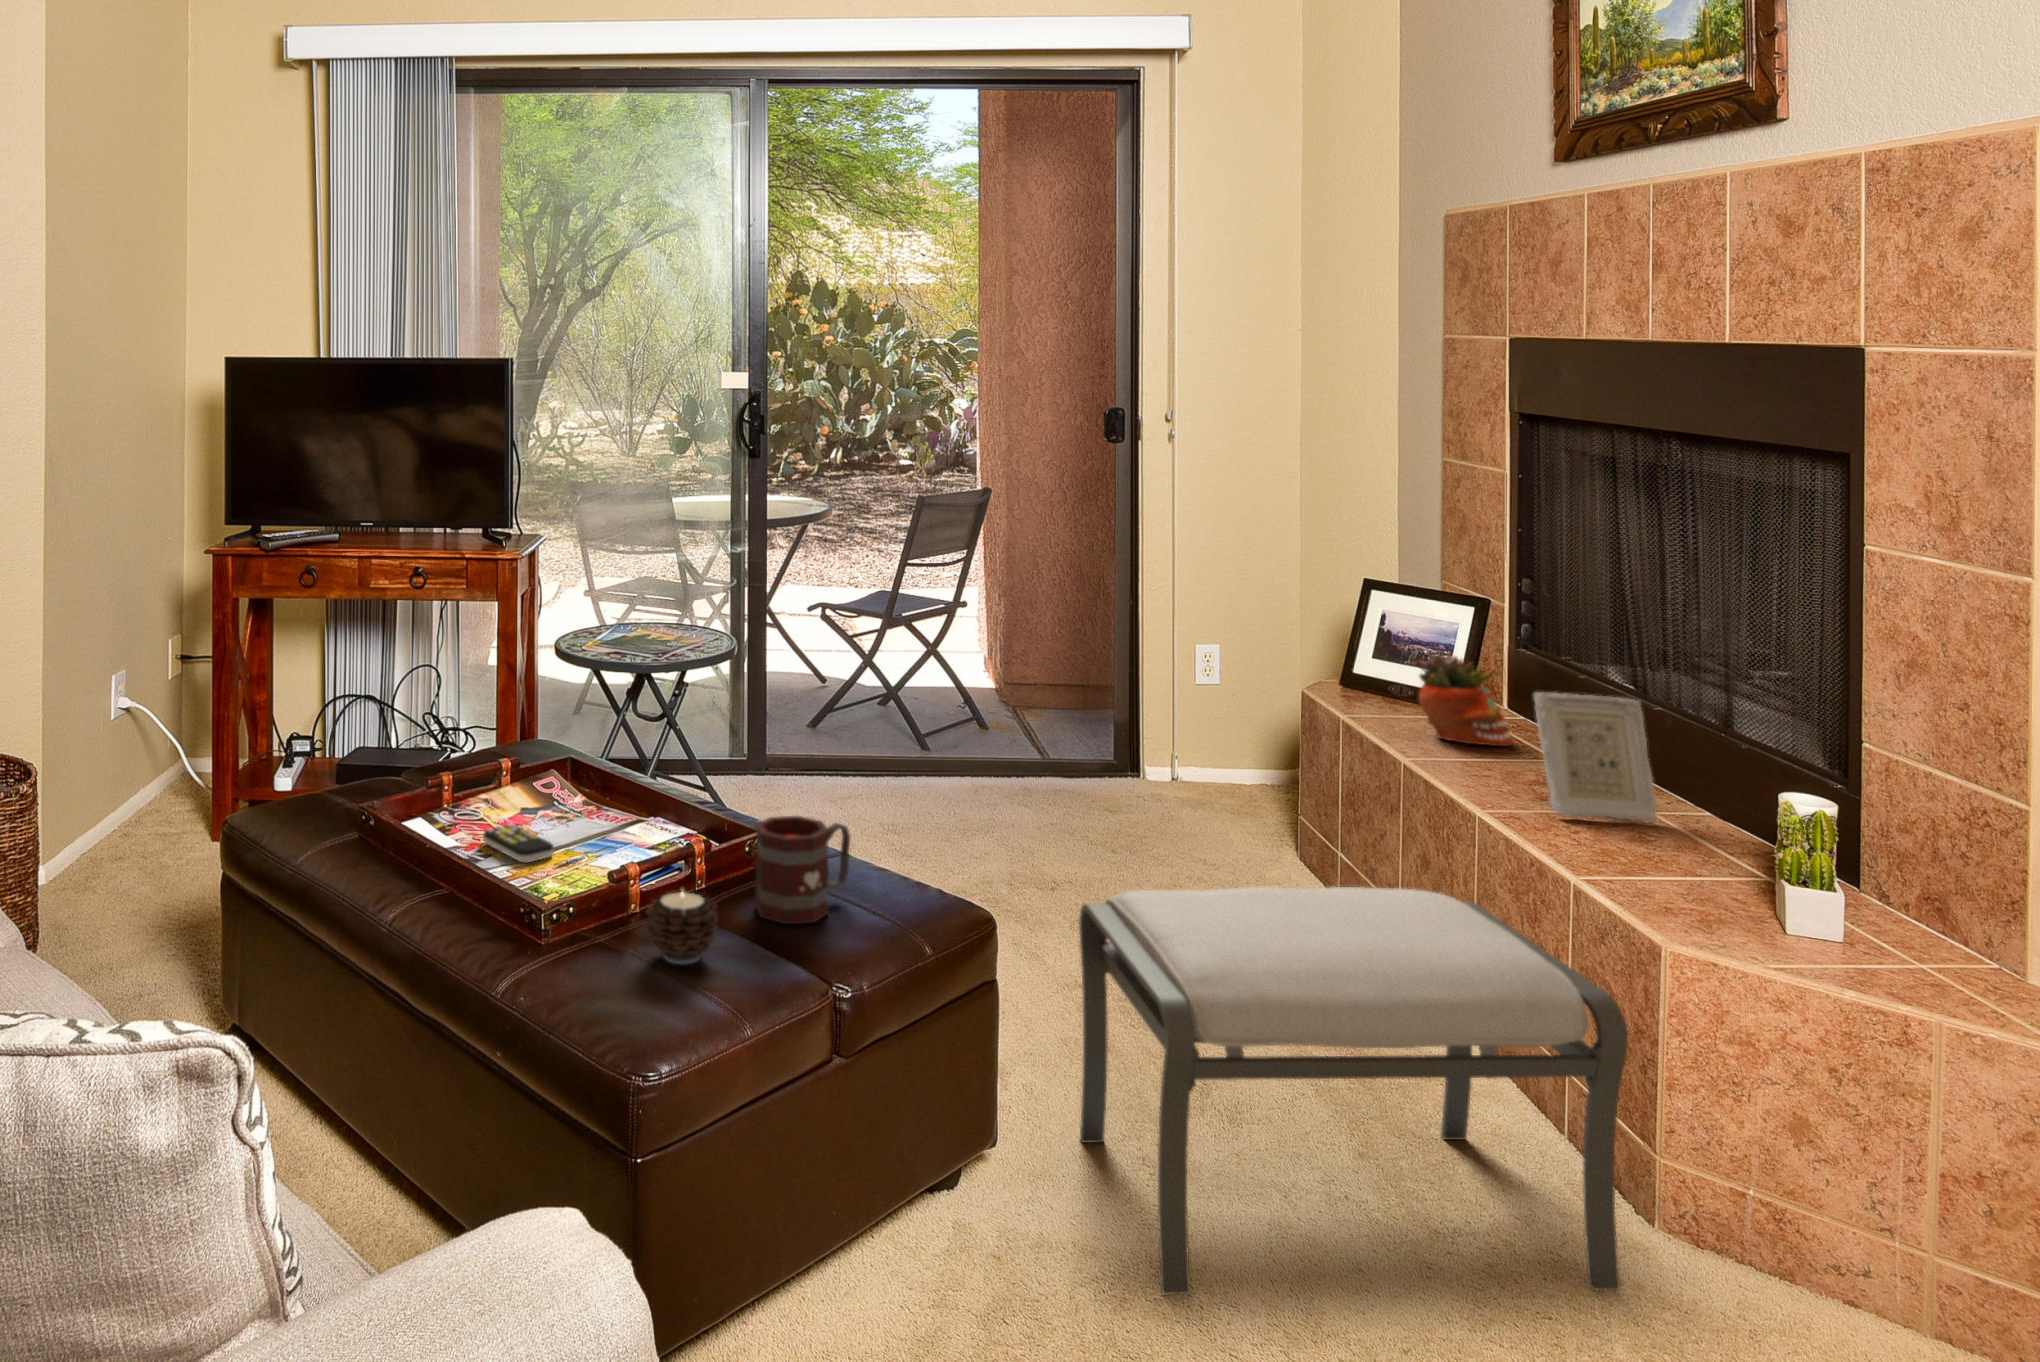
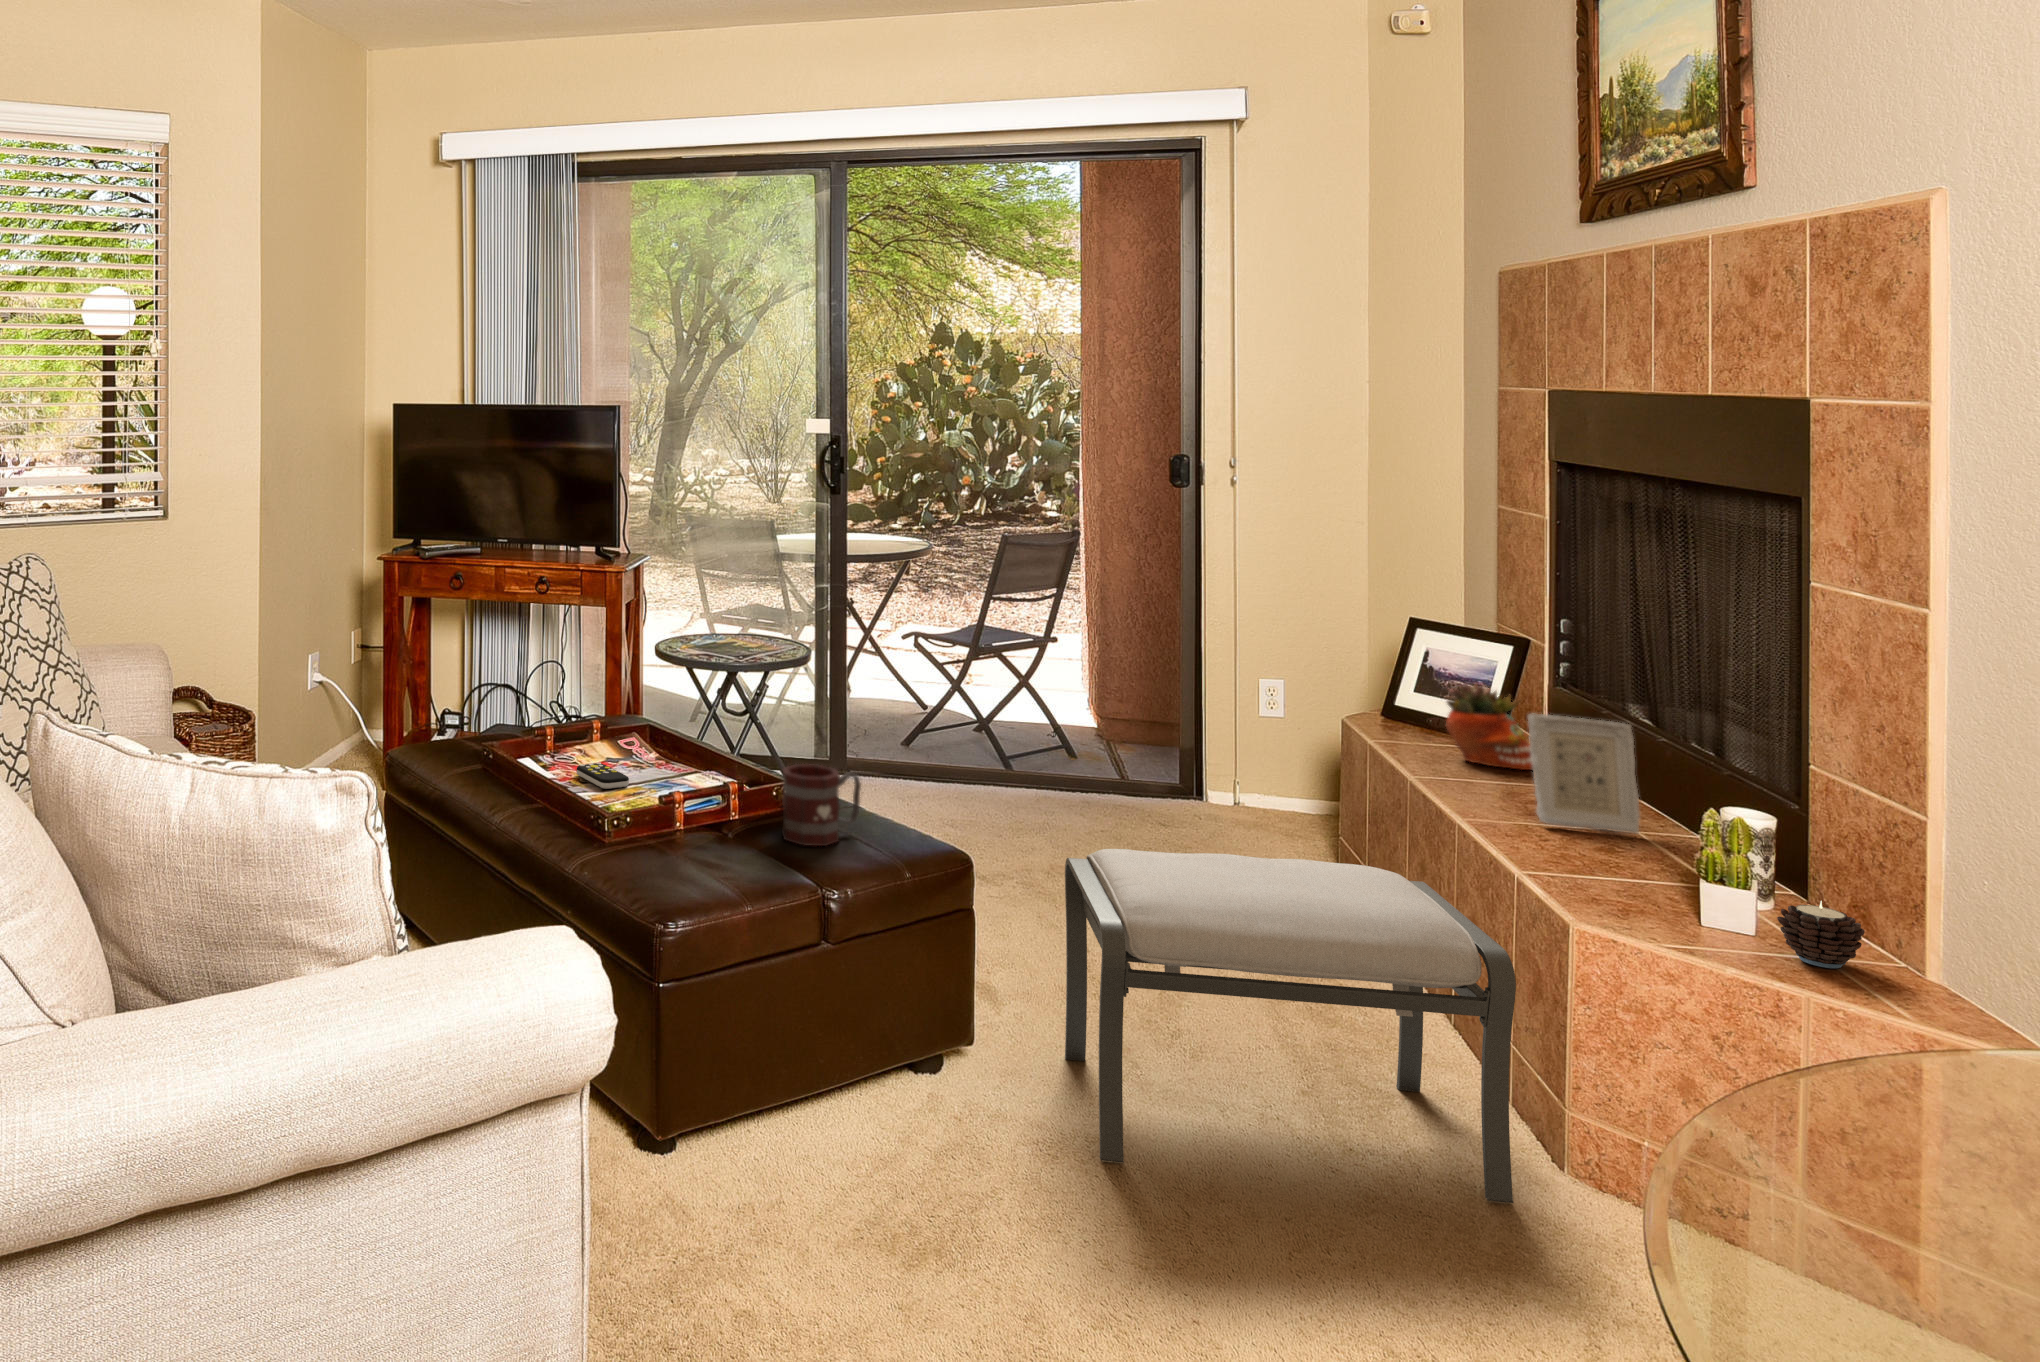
candle: present [646,892,718,964] -> present [1777,901,1865,968]

